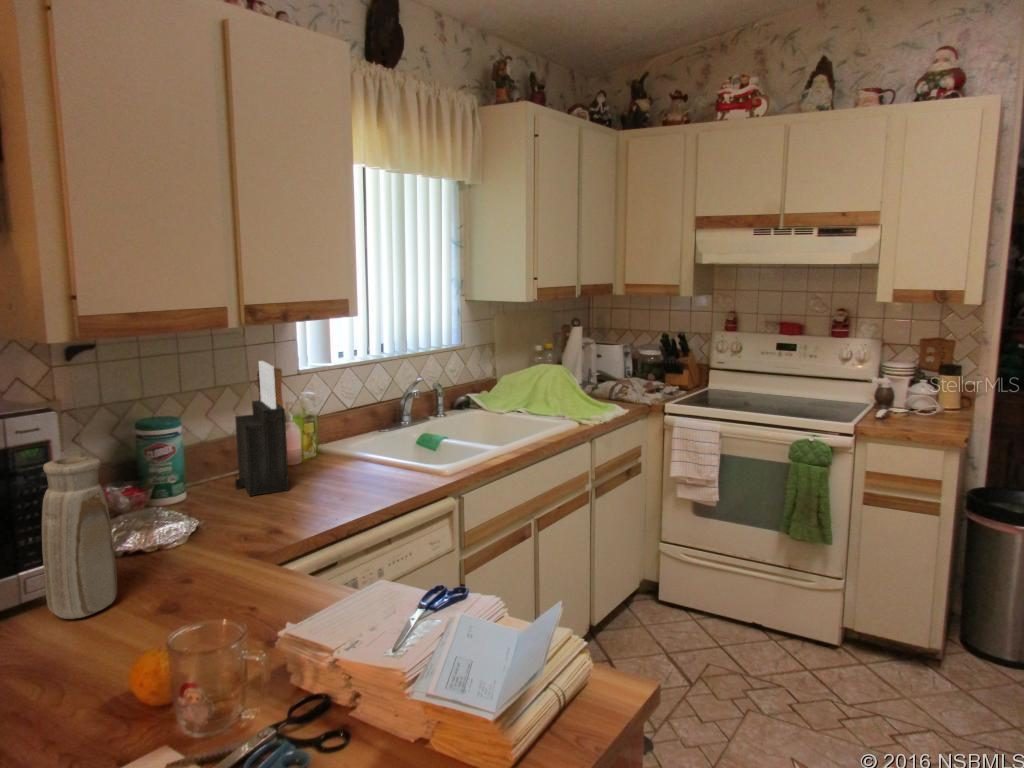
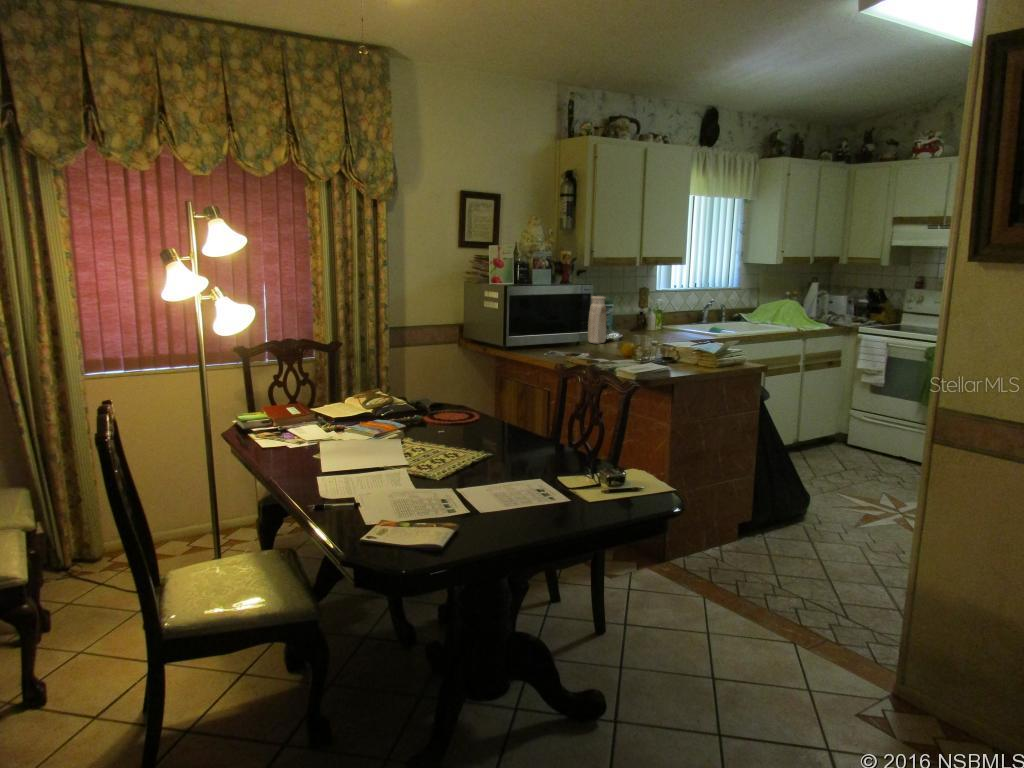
knife block: present [235,361,289,496] -> none [630,281,653,334]

